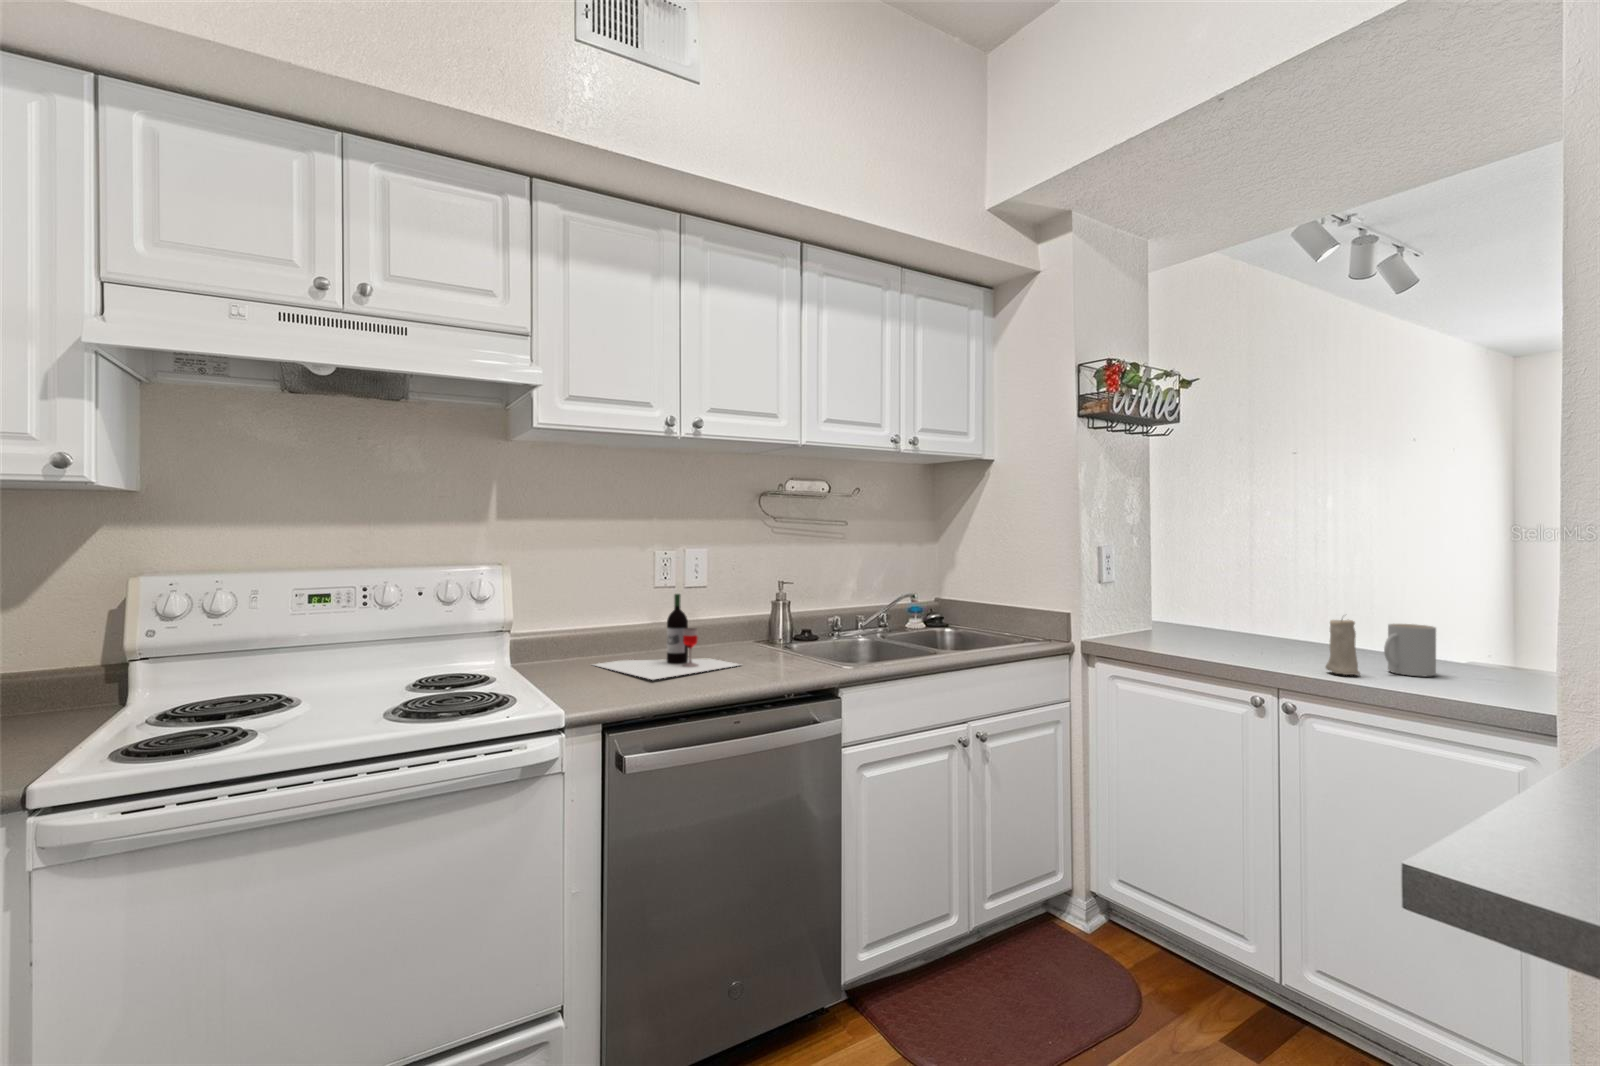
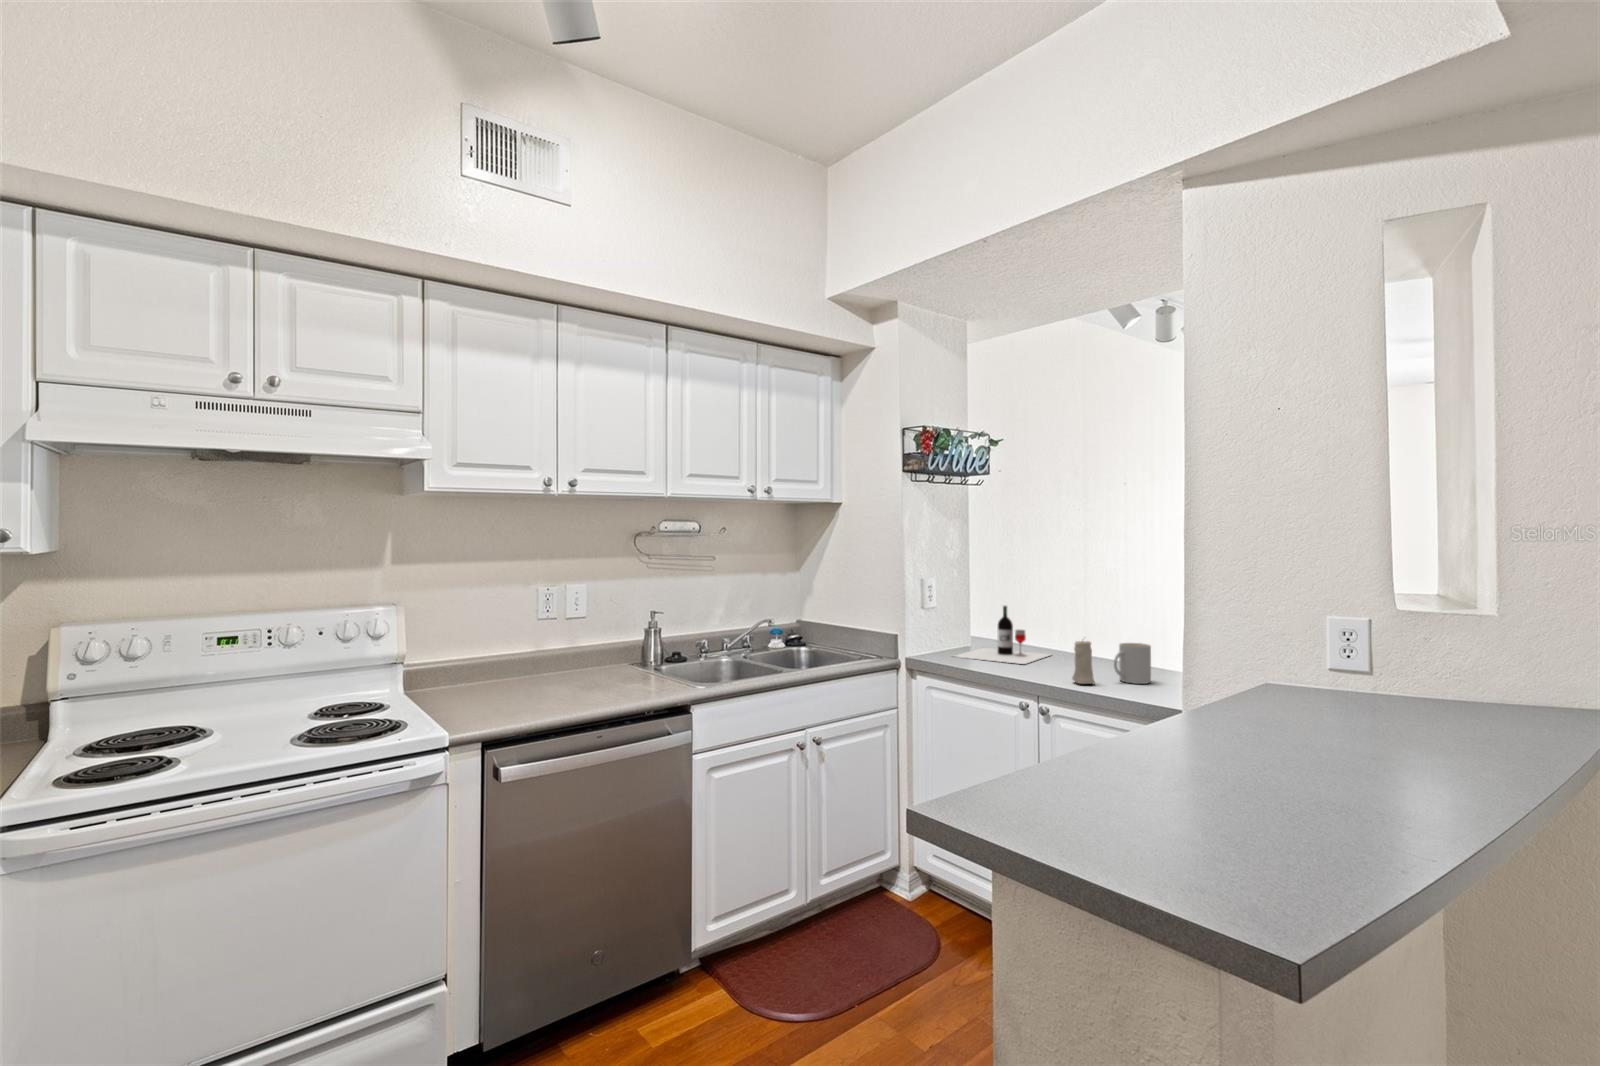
wine bottle: present [594,594,739,680] -> present [955,606,1050,664]

